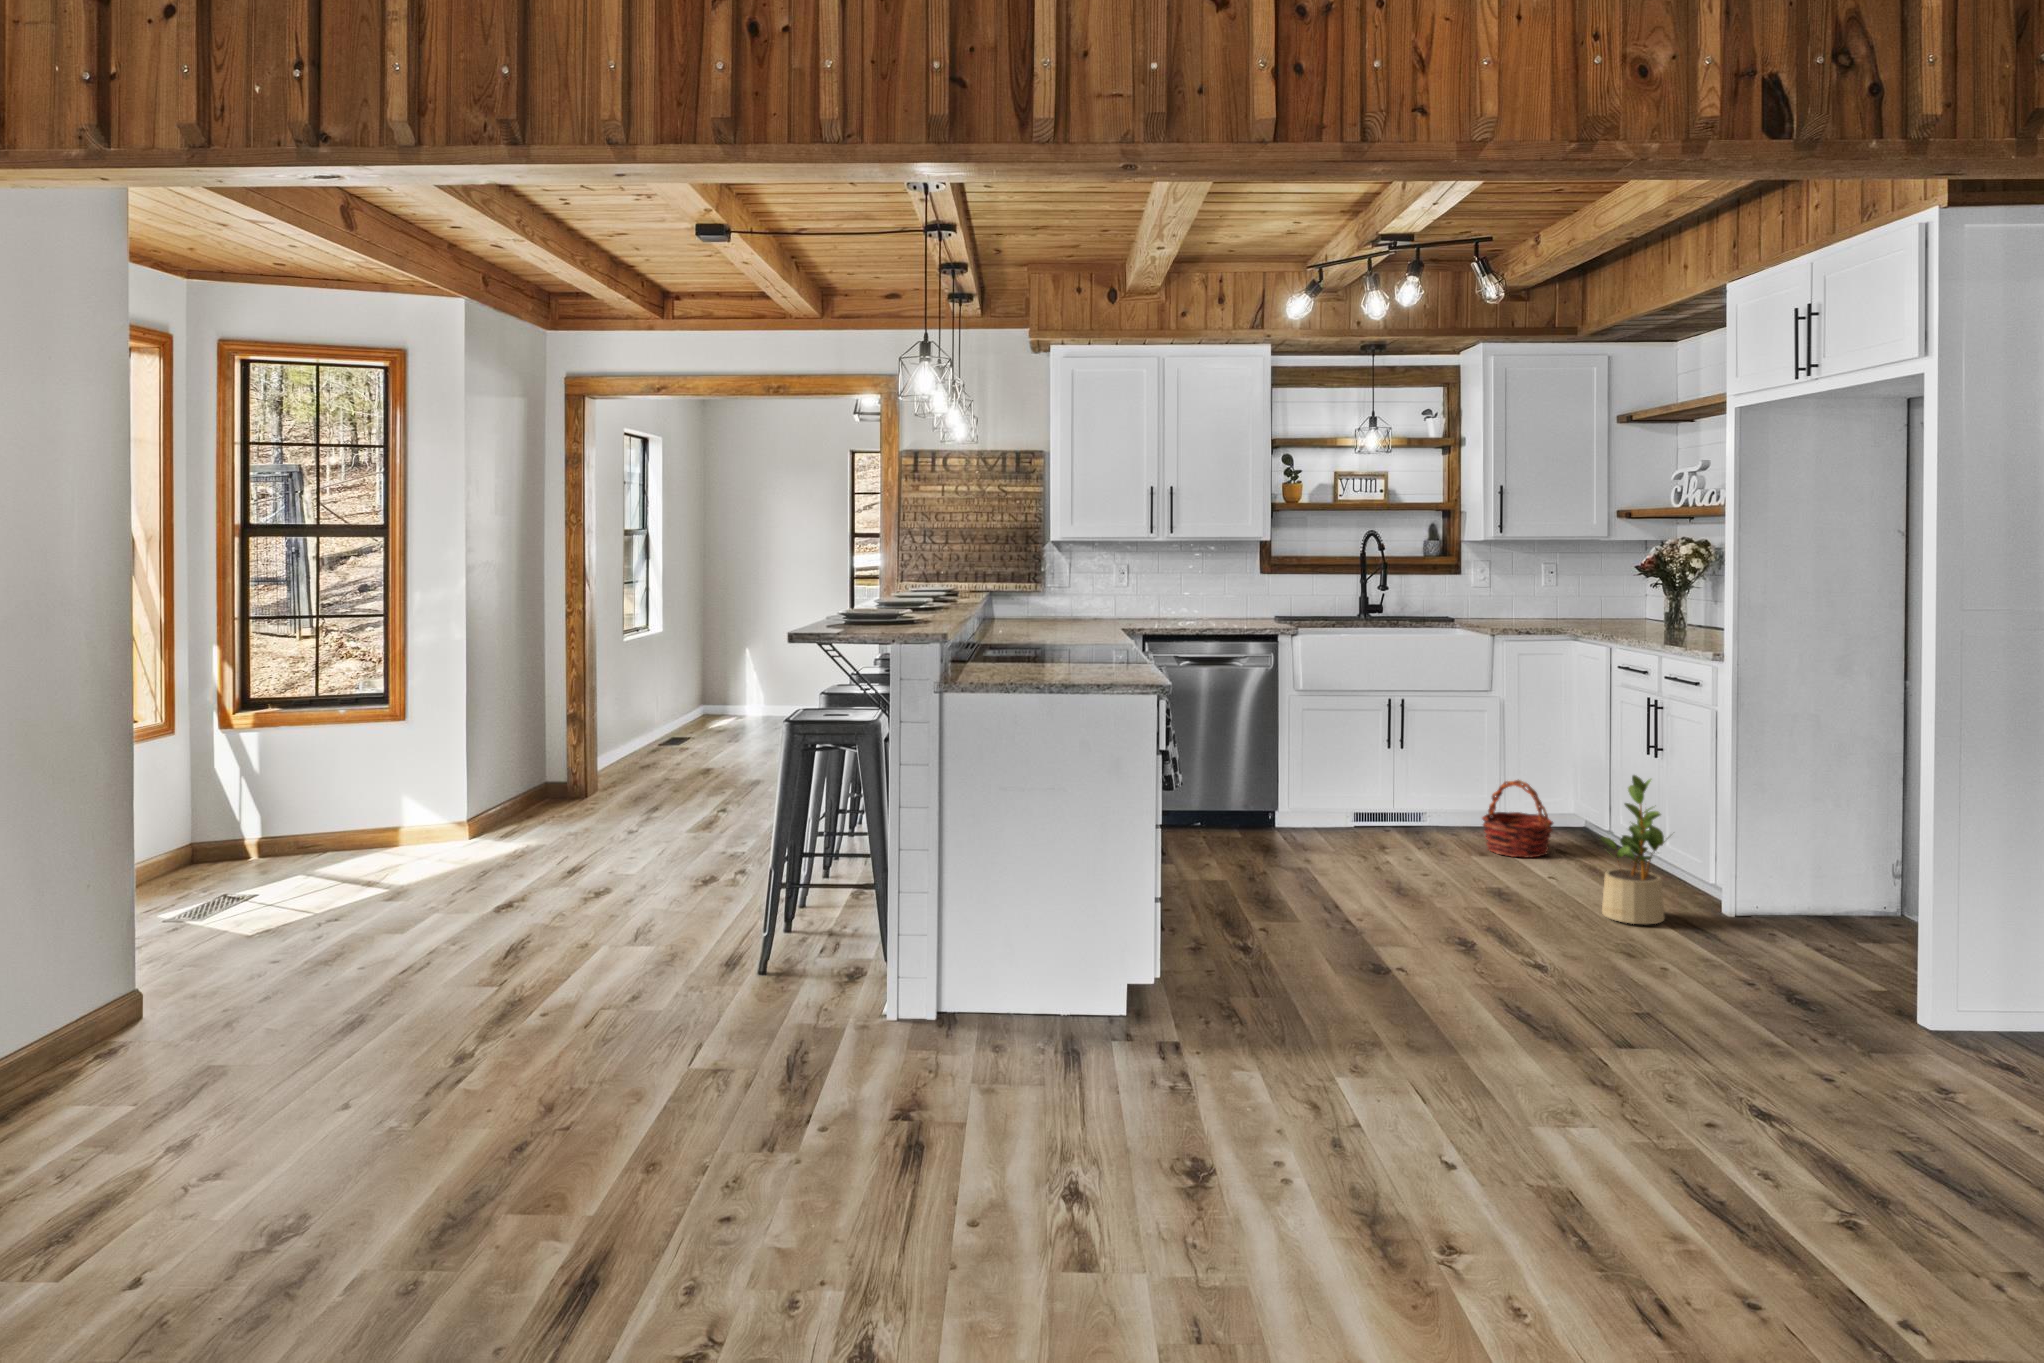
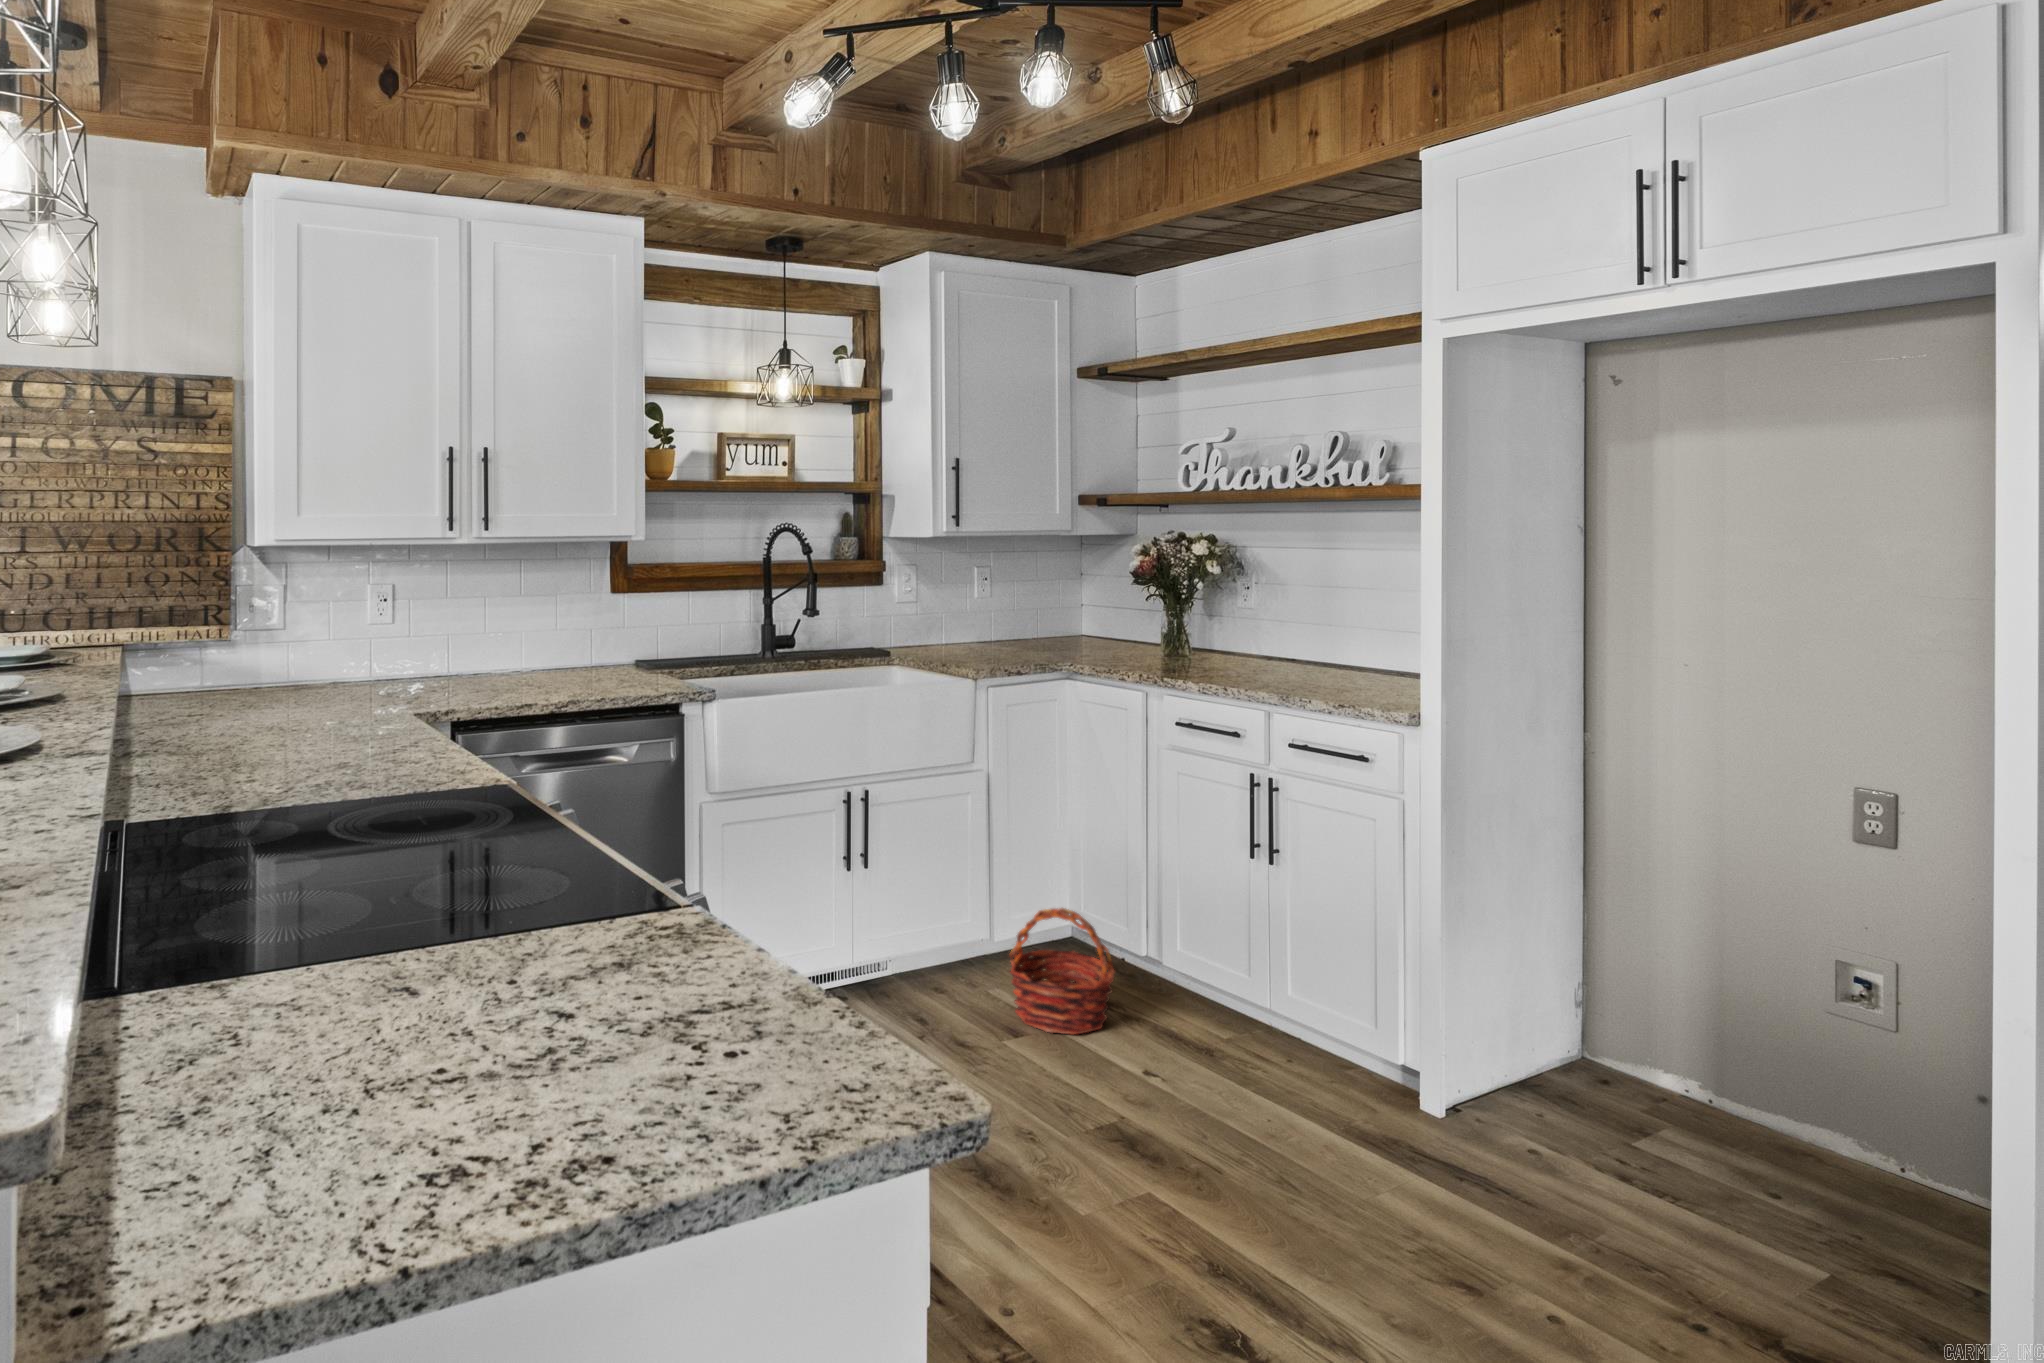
potted plant: present [1601,775,1665,924] -> none [1347,945,1484,1209]

